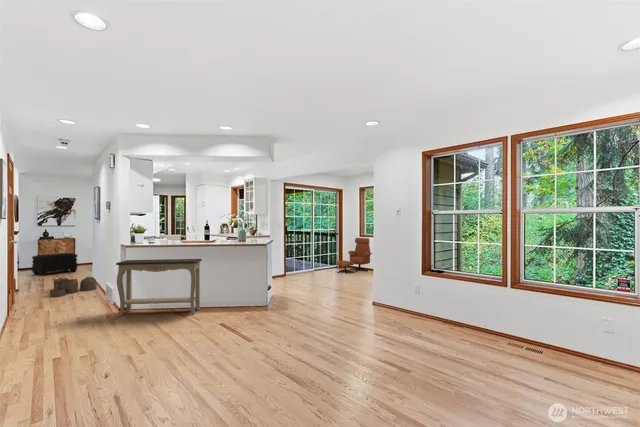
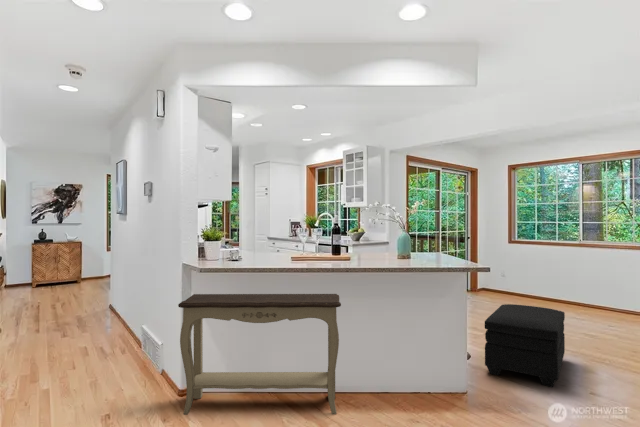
lounge chair: present [337,238,372,274] -> none [491,247,550,308]
ottoman: present [32,253,77,276] -> present [485,304,565,387]
woven basket: present [50,277,97,297] -> none [49,308,122,348]

